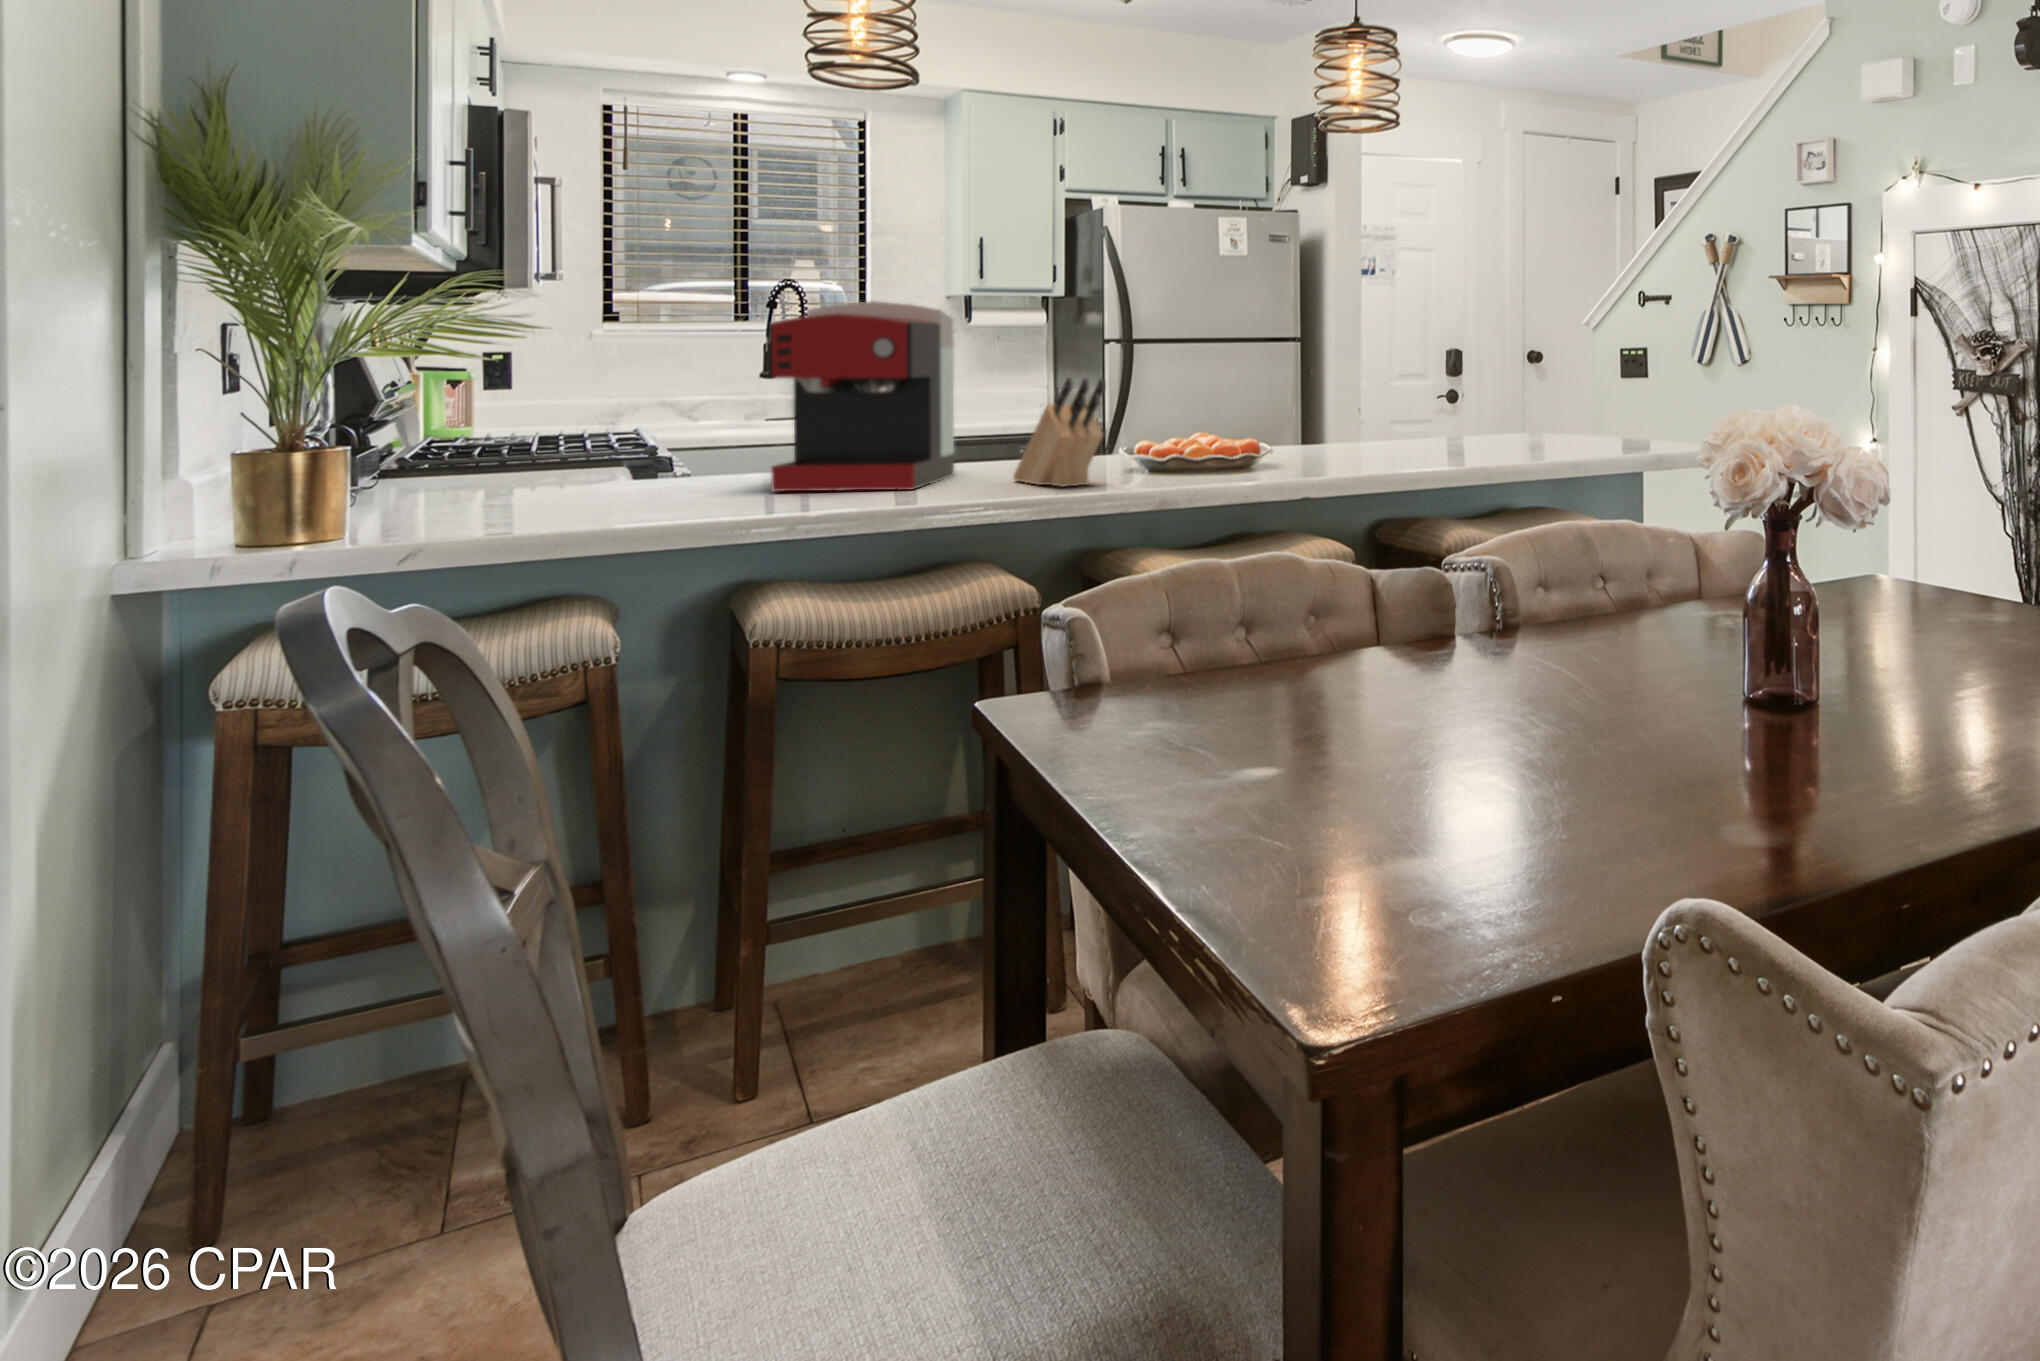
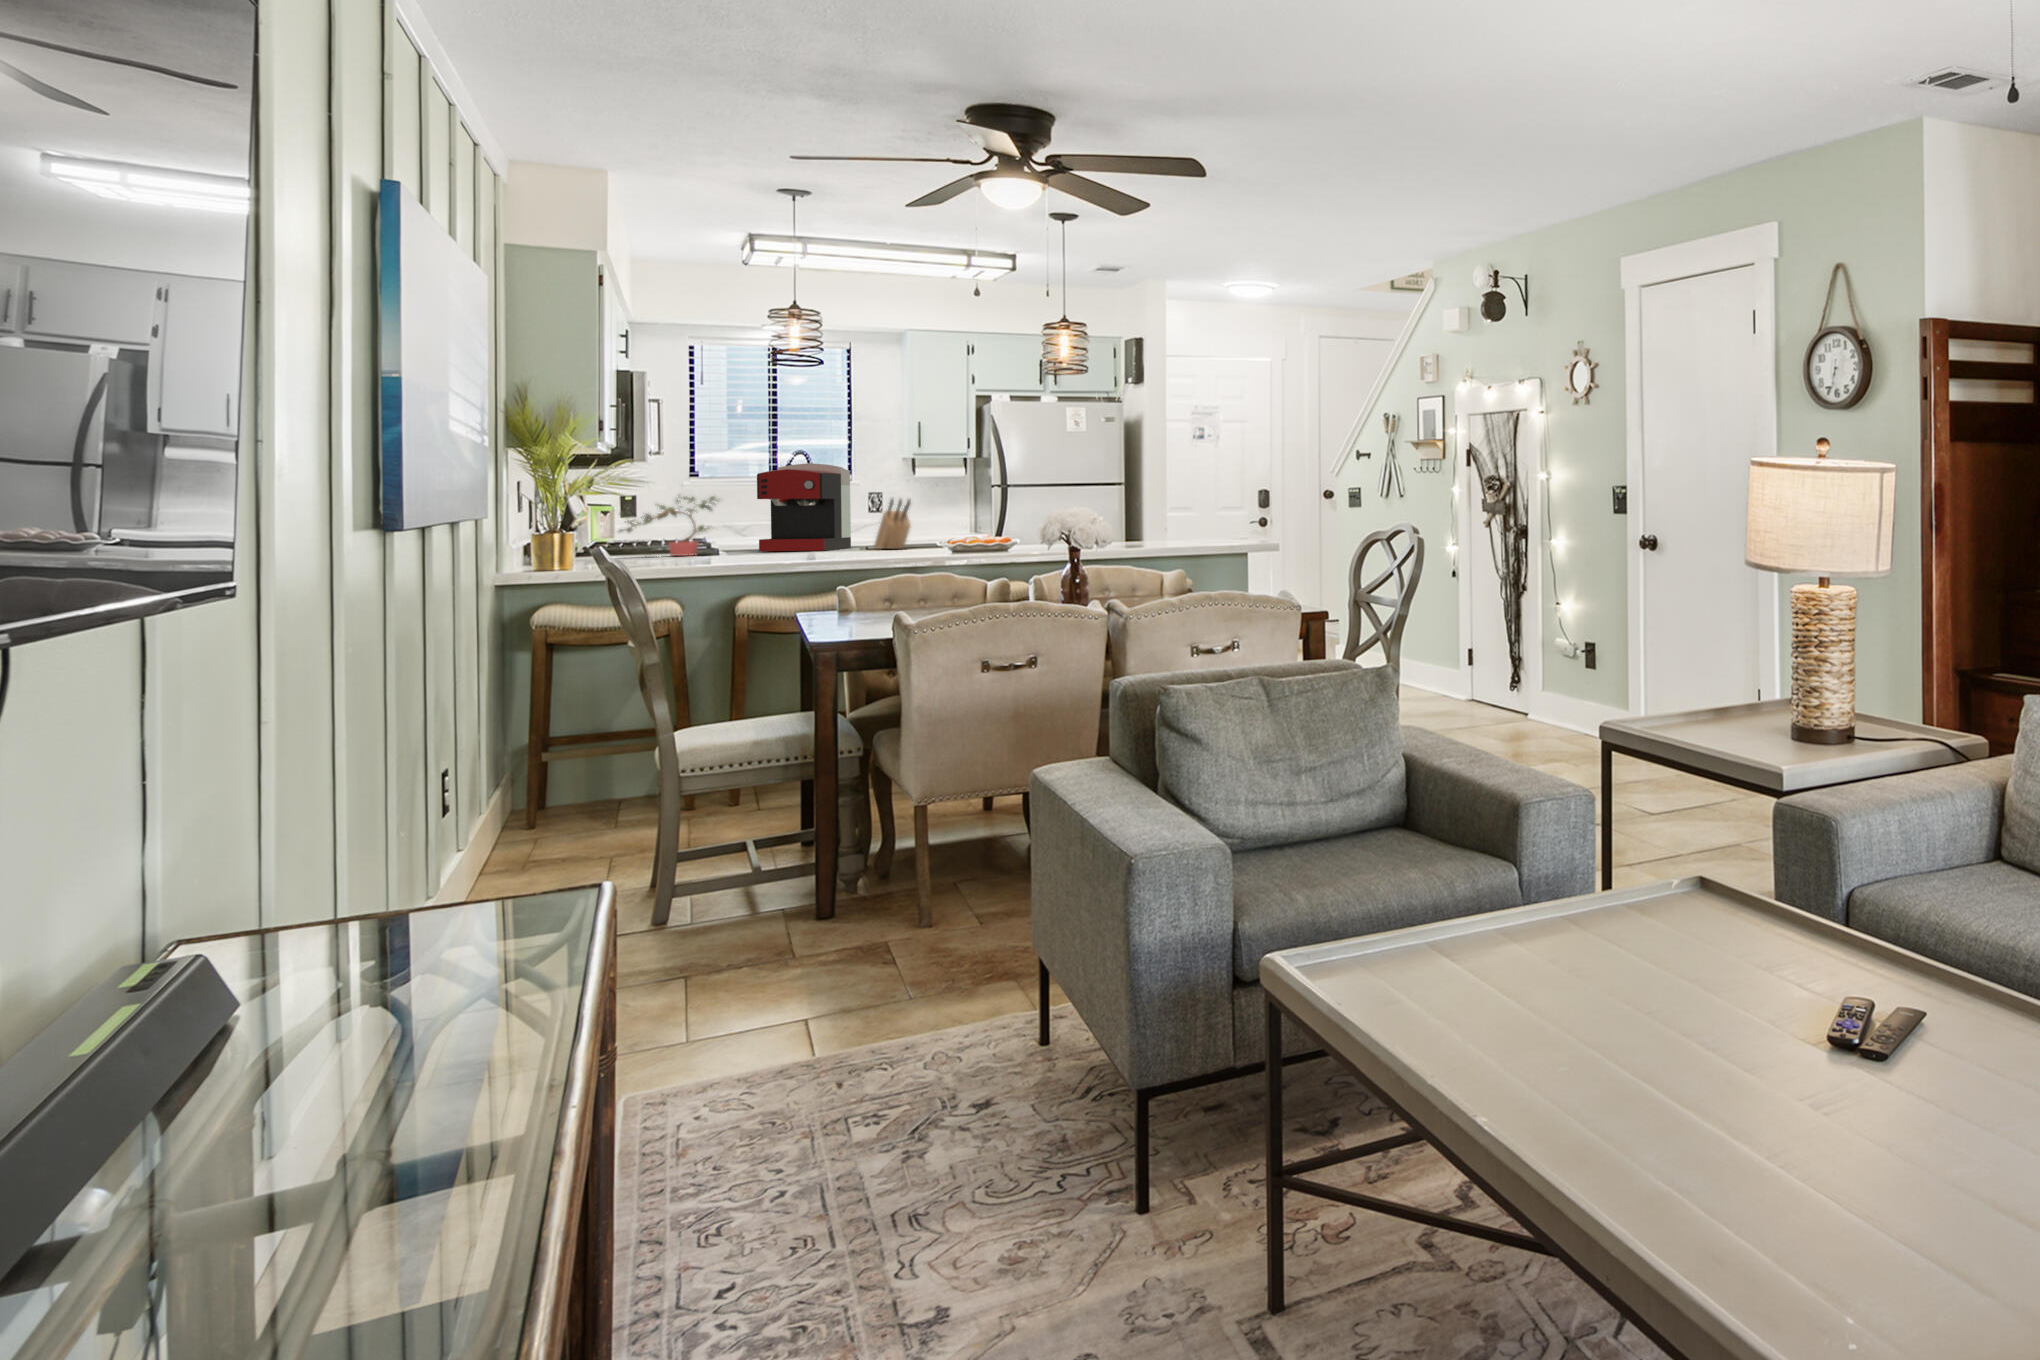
potted plant: none [441,368,698,518] -> present [620,495,715,556]

